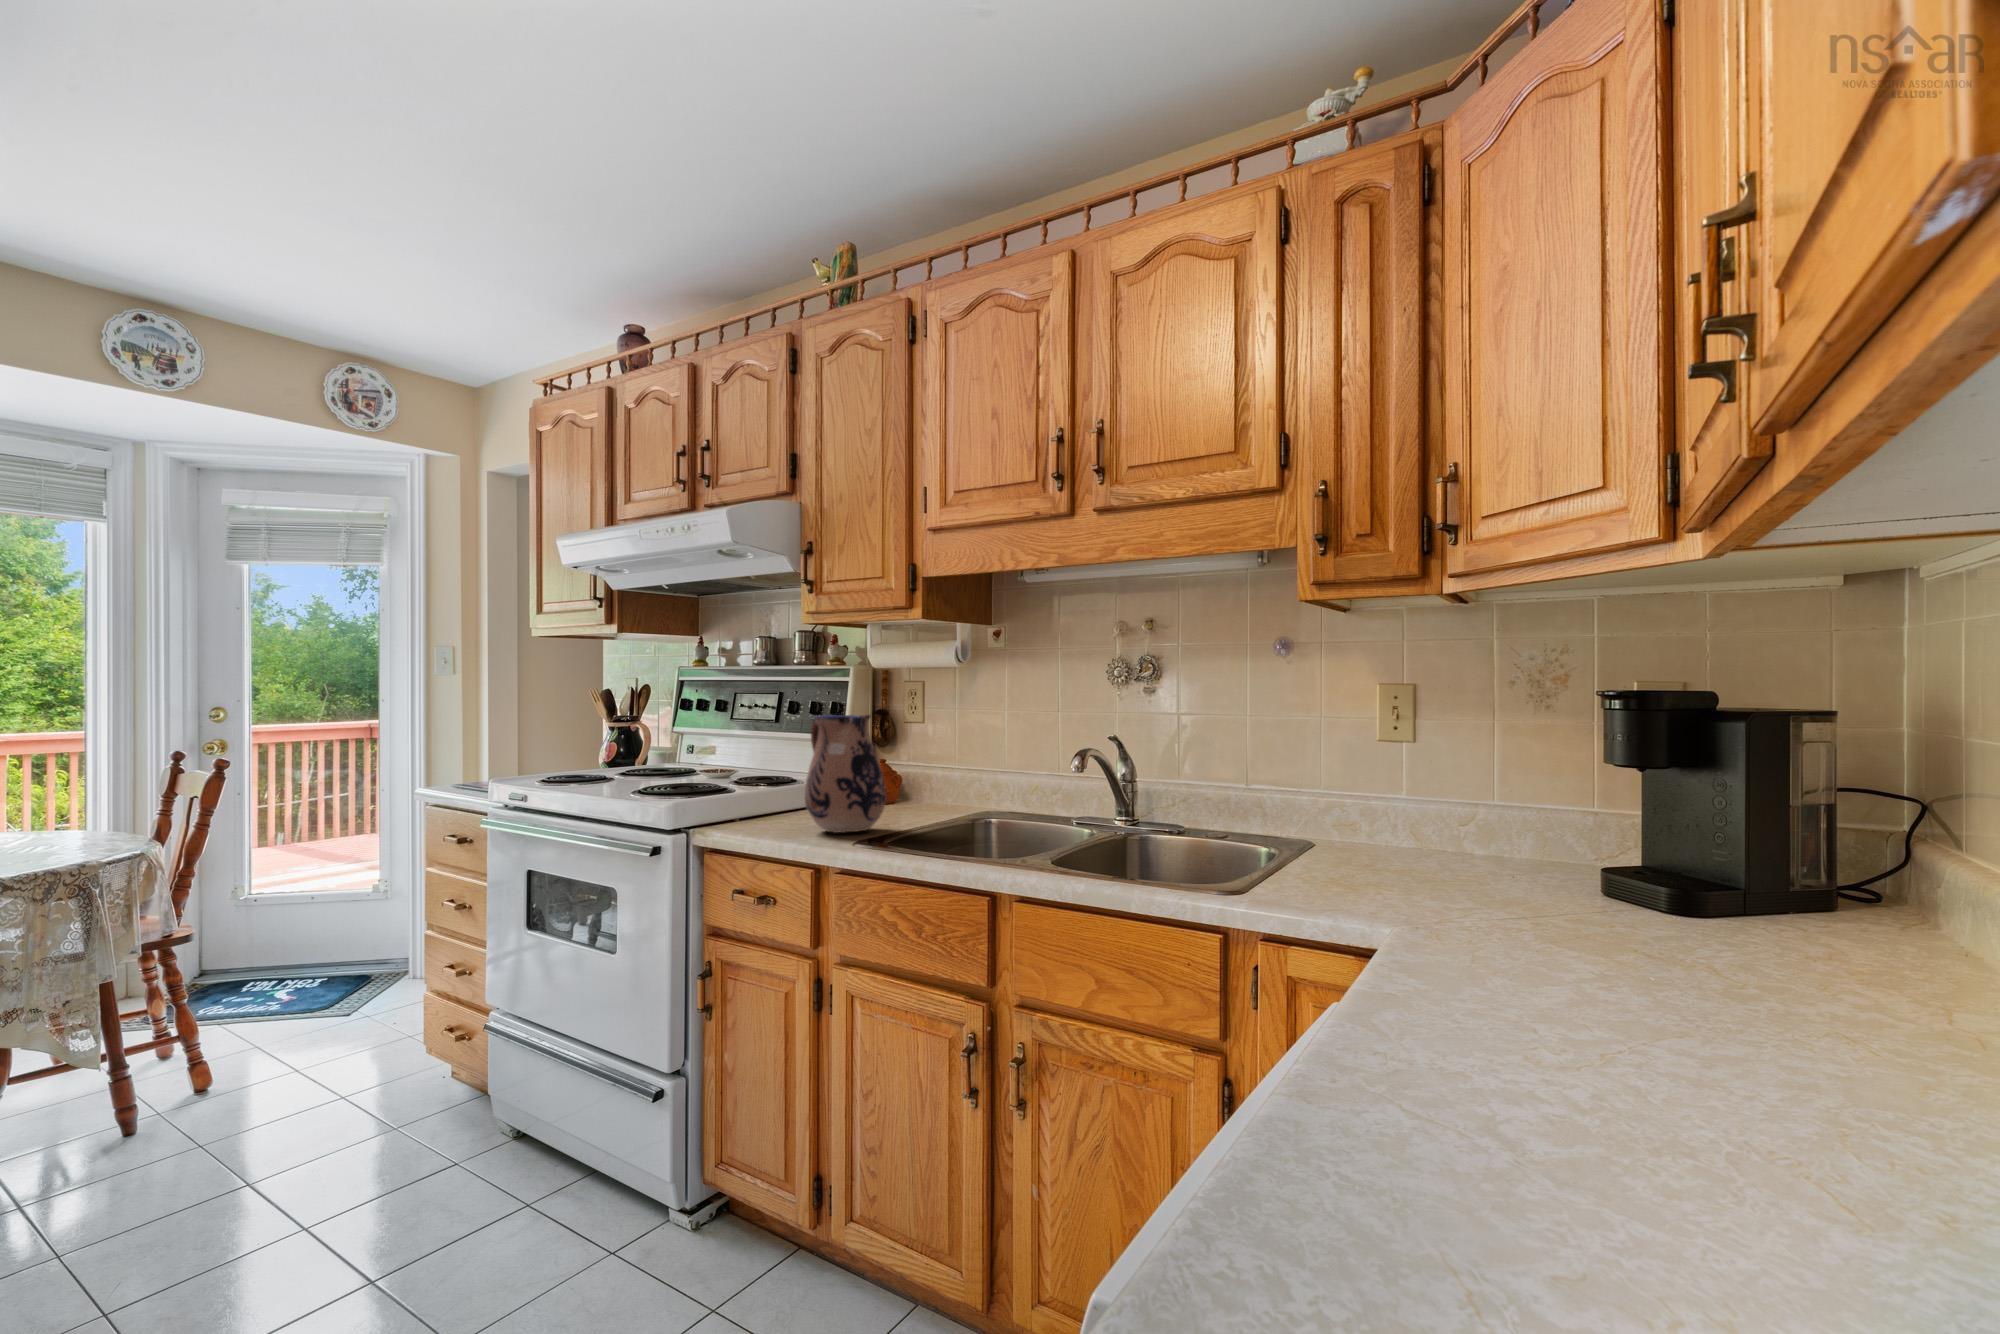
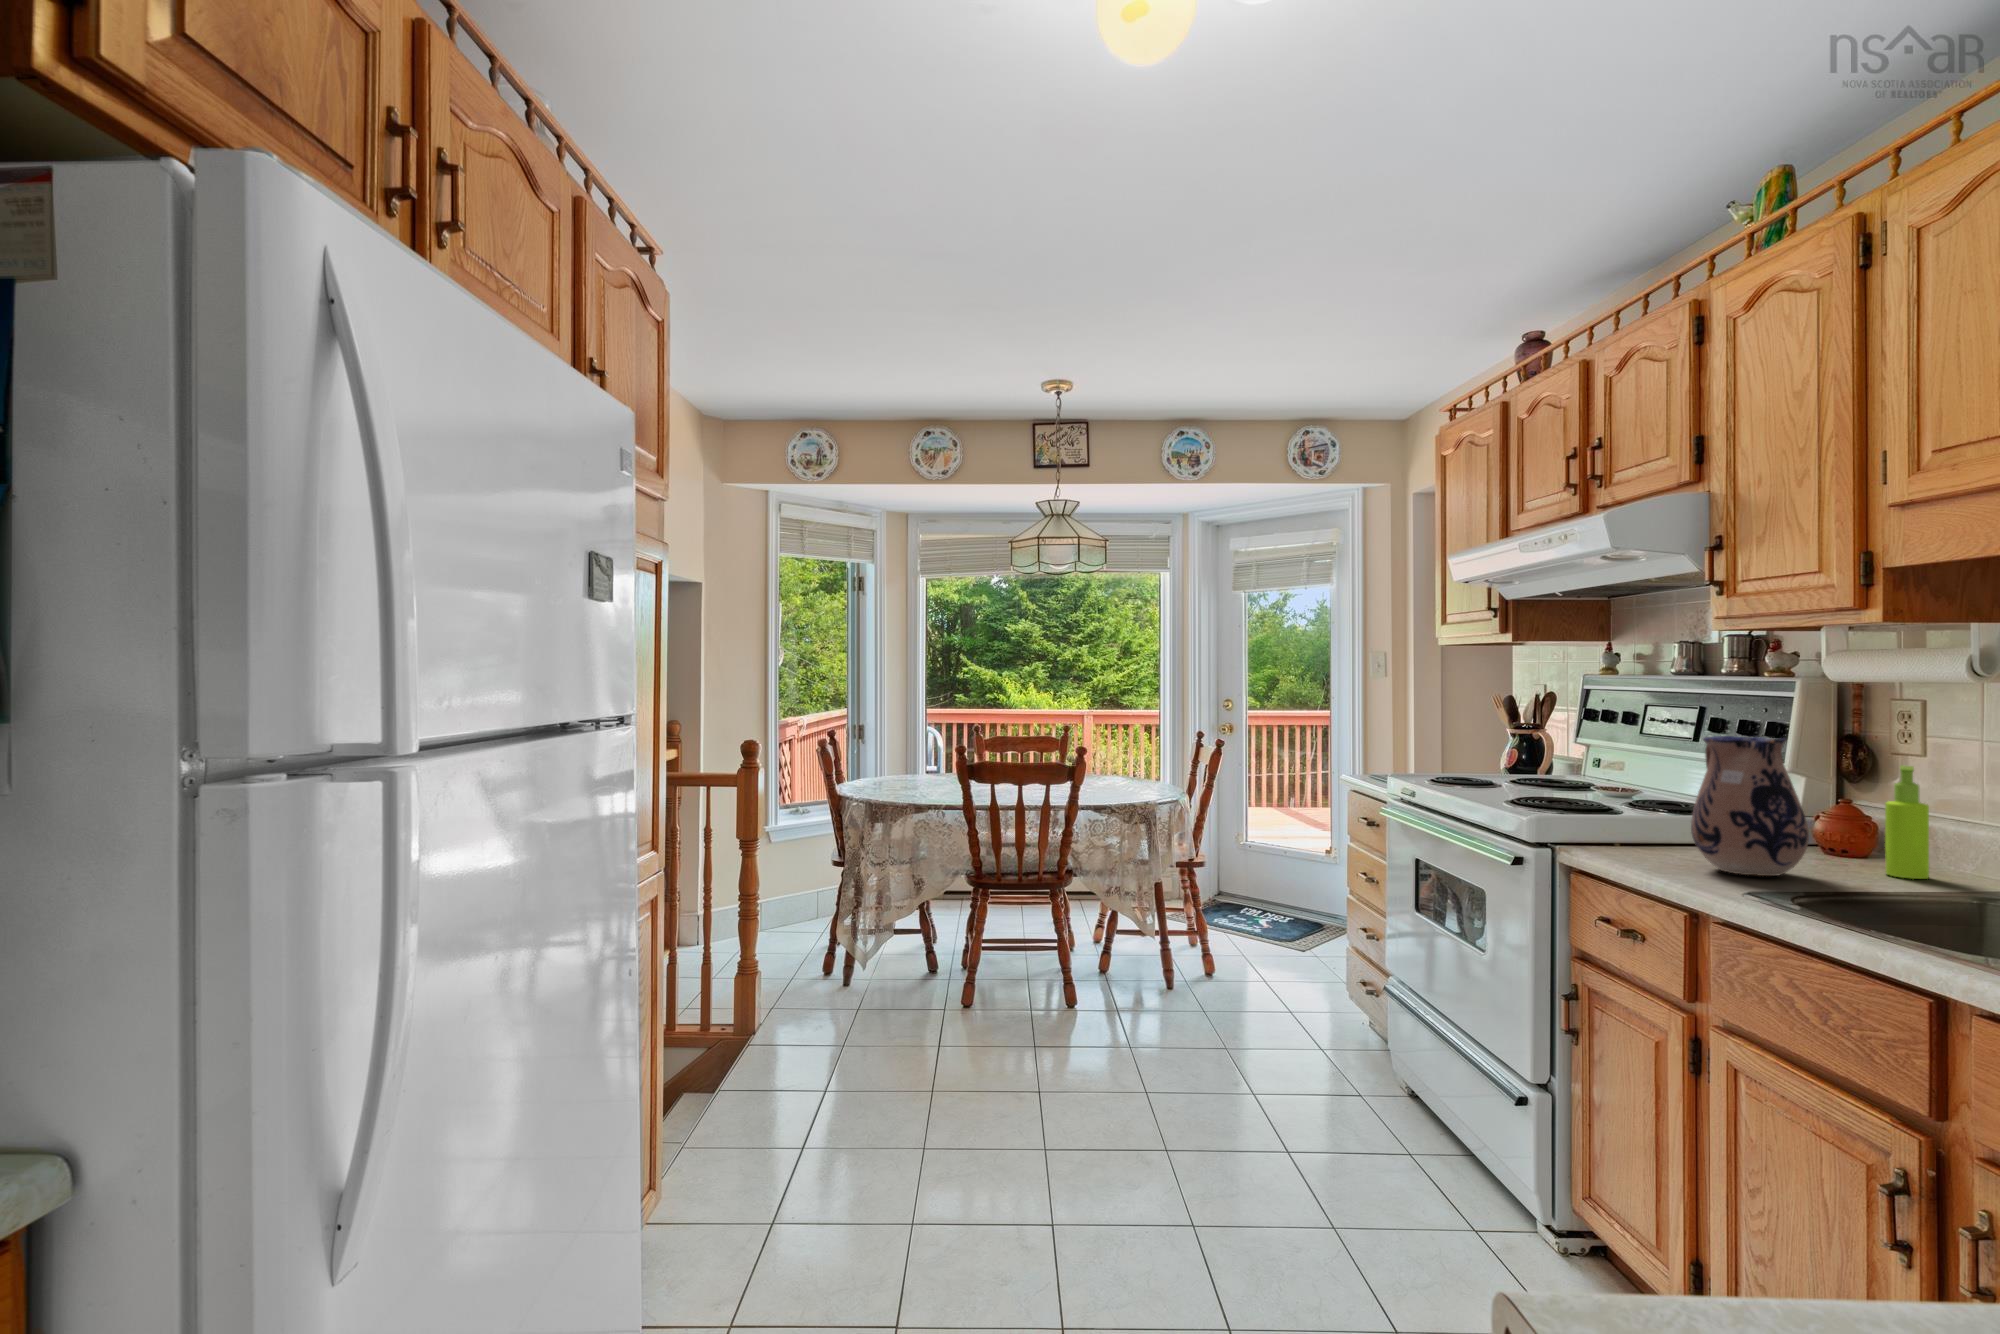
soap dispenser: none [928,733,954,821] -> present [1885,766,1929,879]

